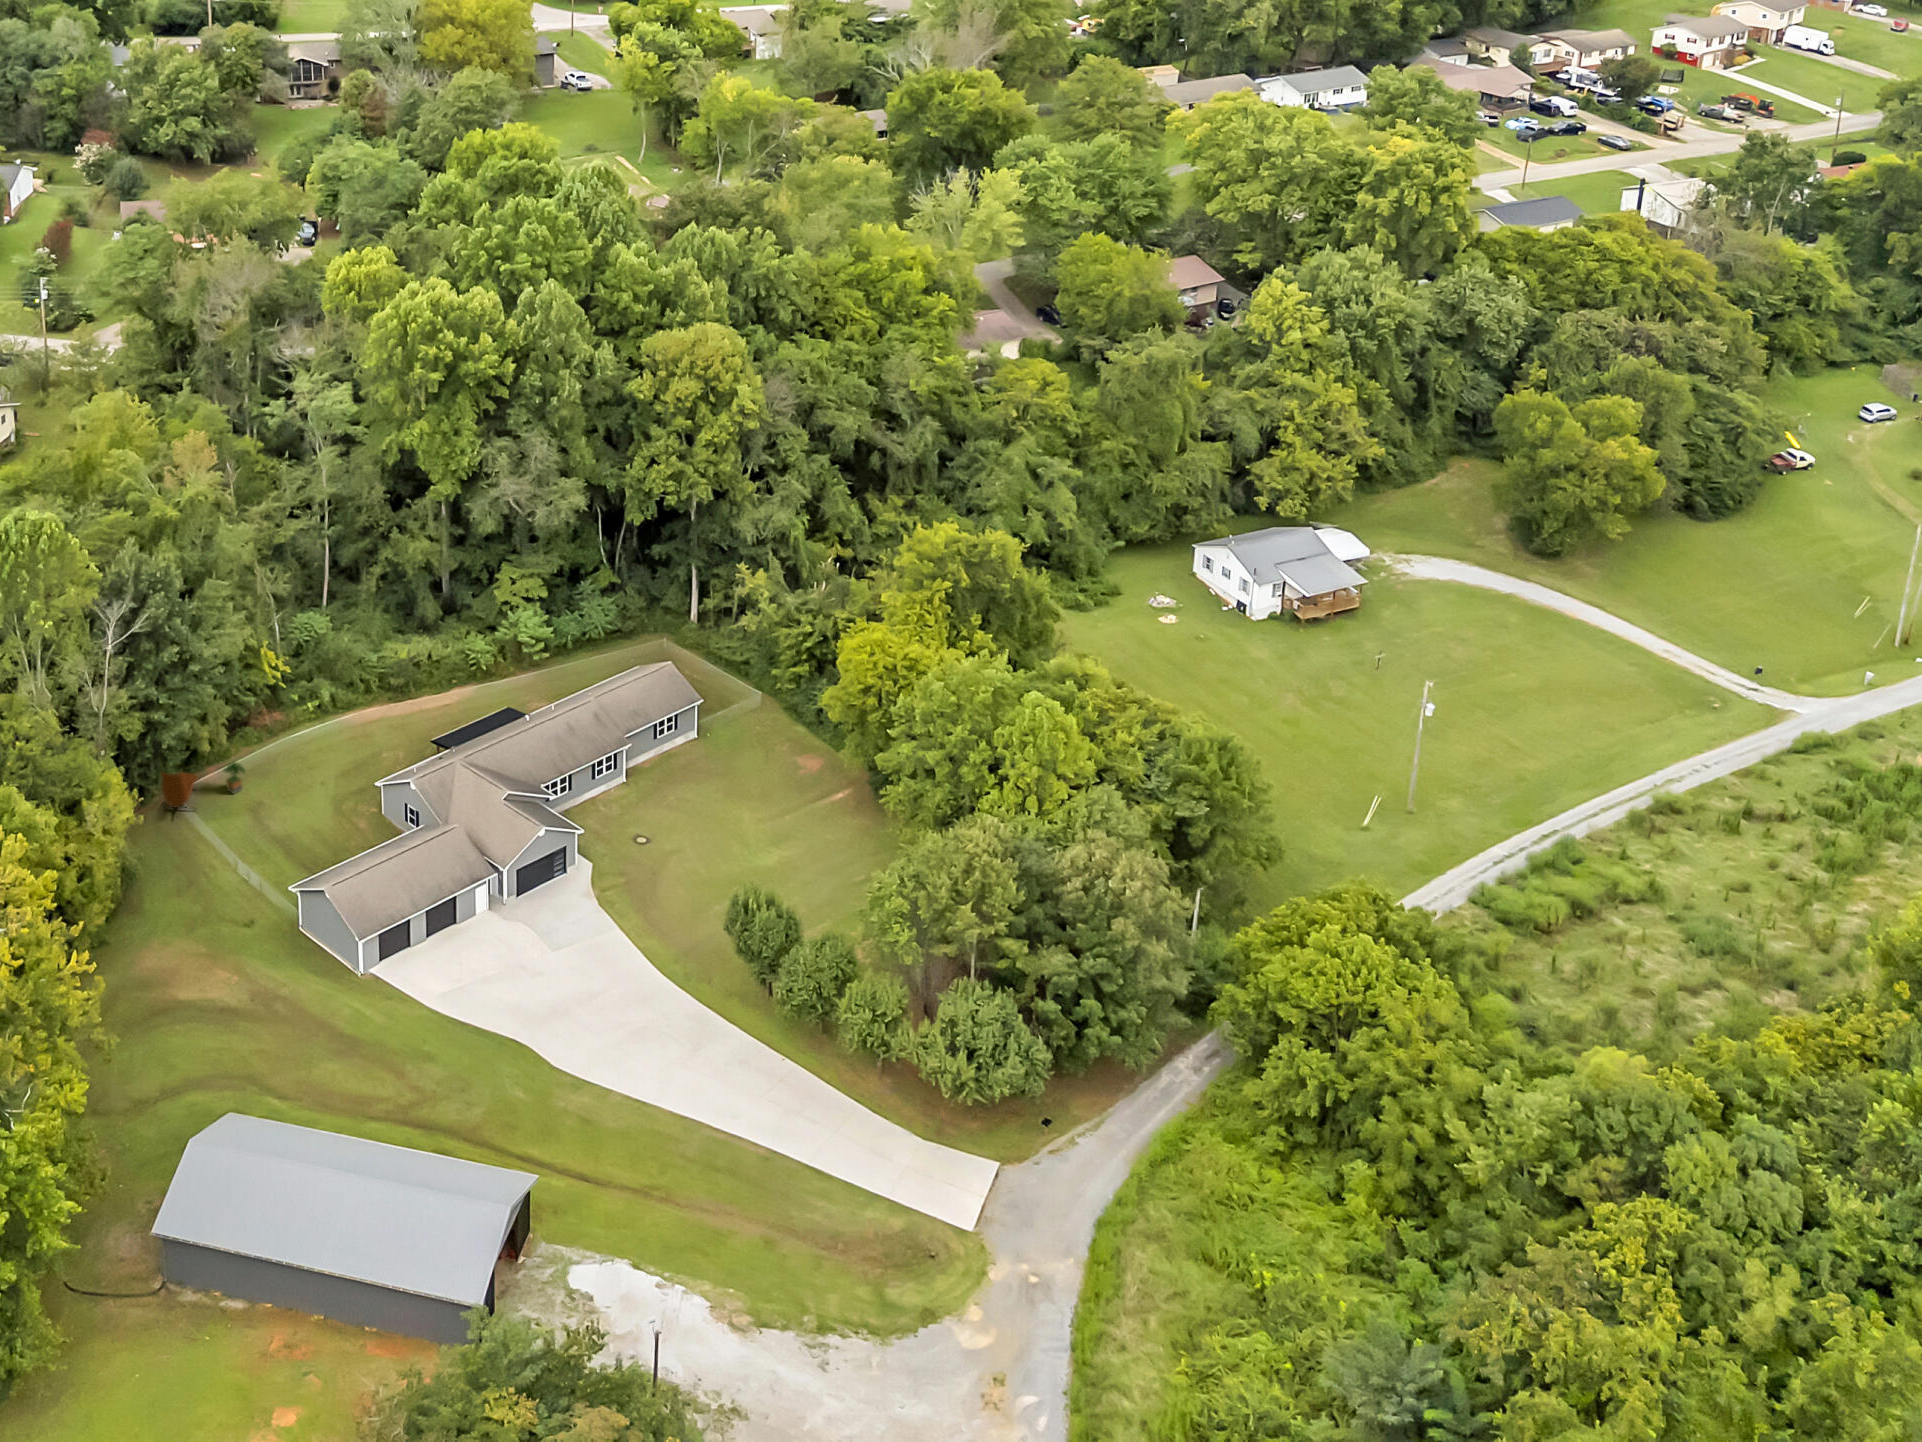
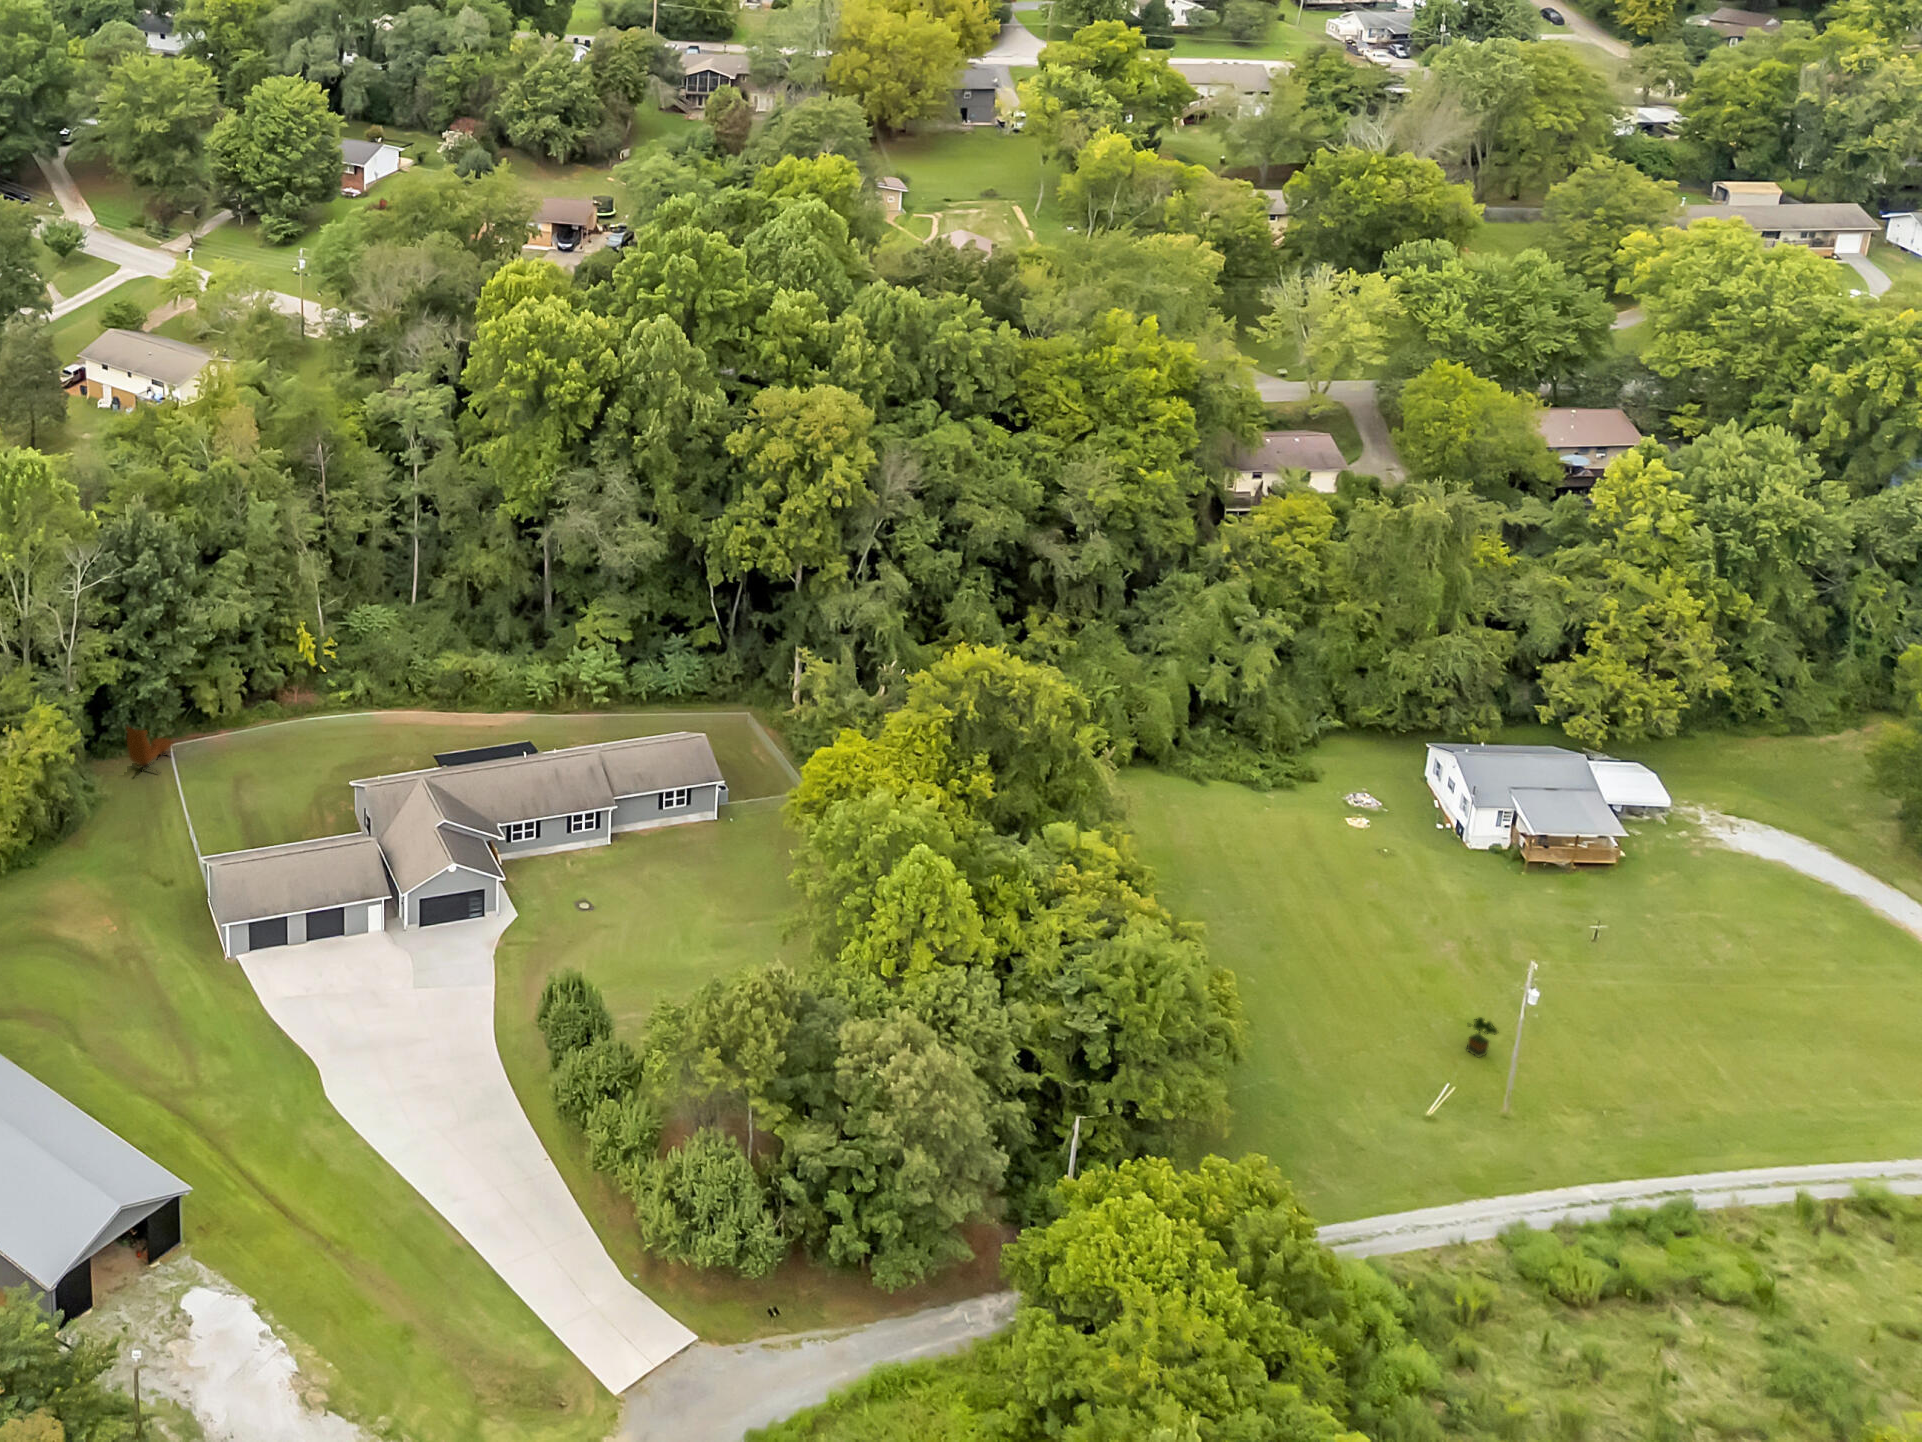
potted tree: present [224,762,246,794] -> present [1467,1017,1499,1057]

